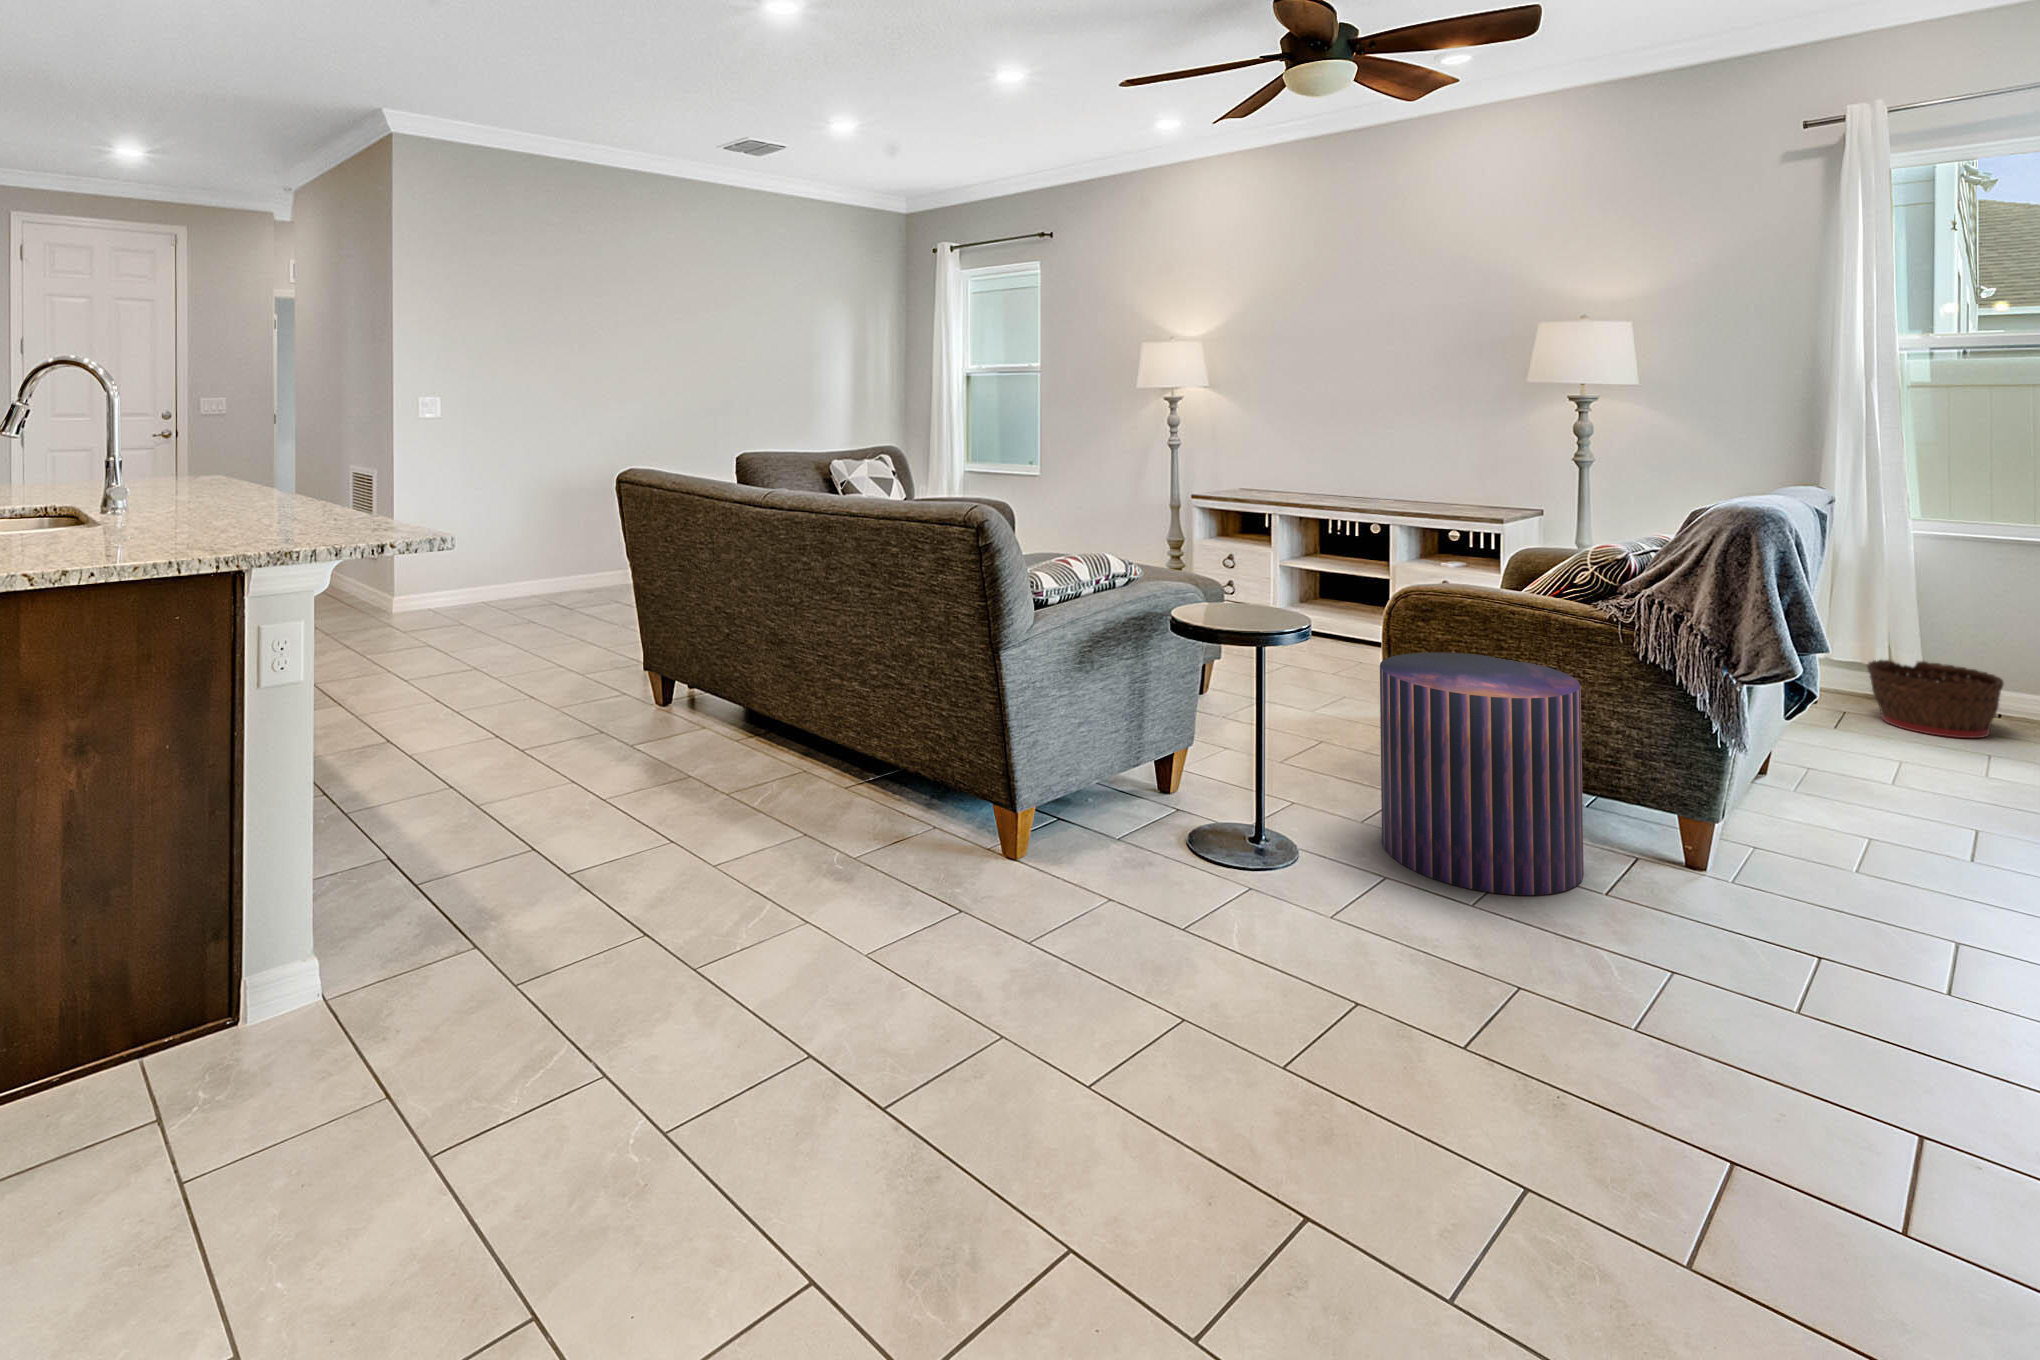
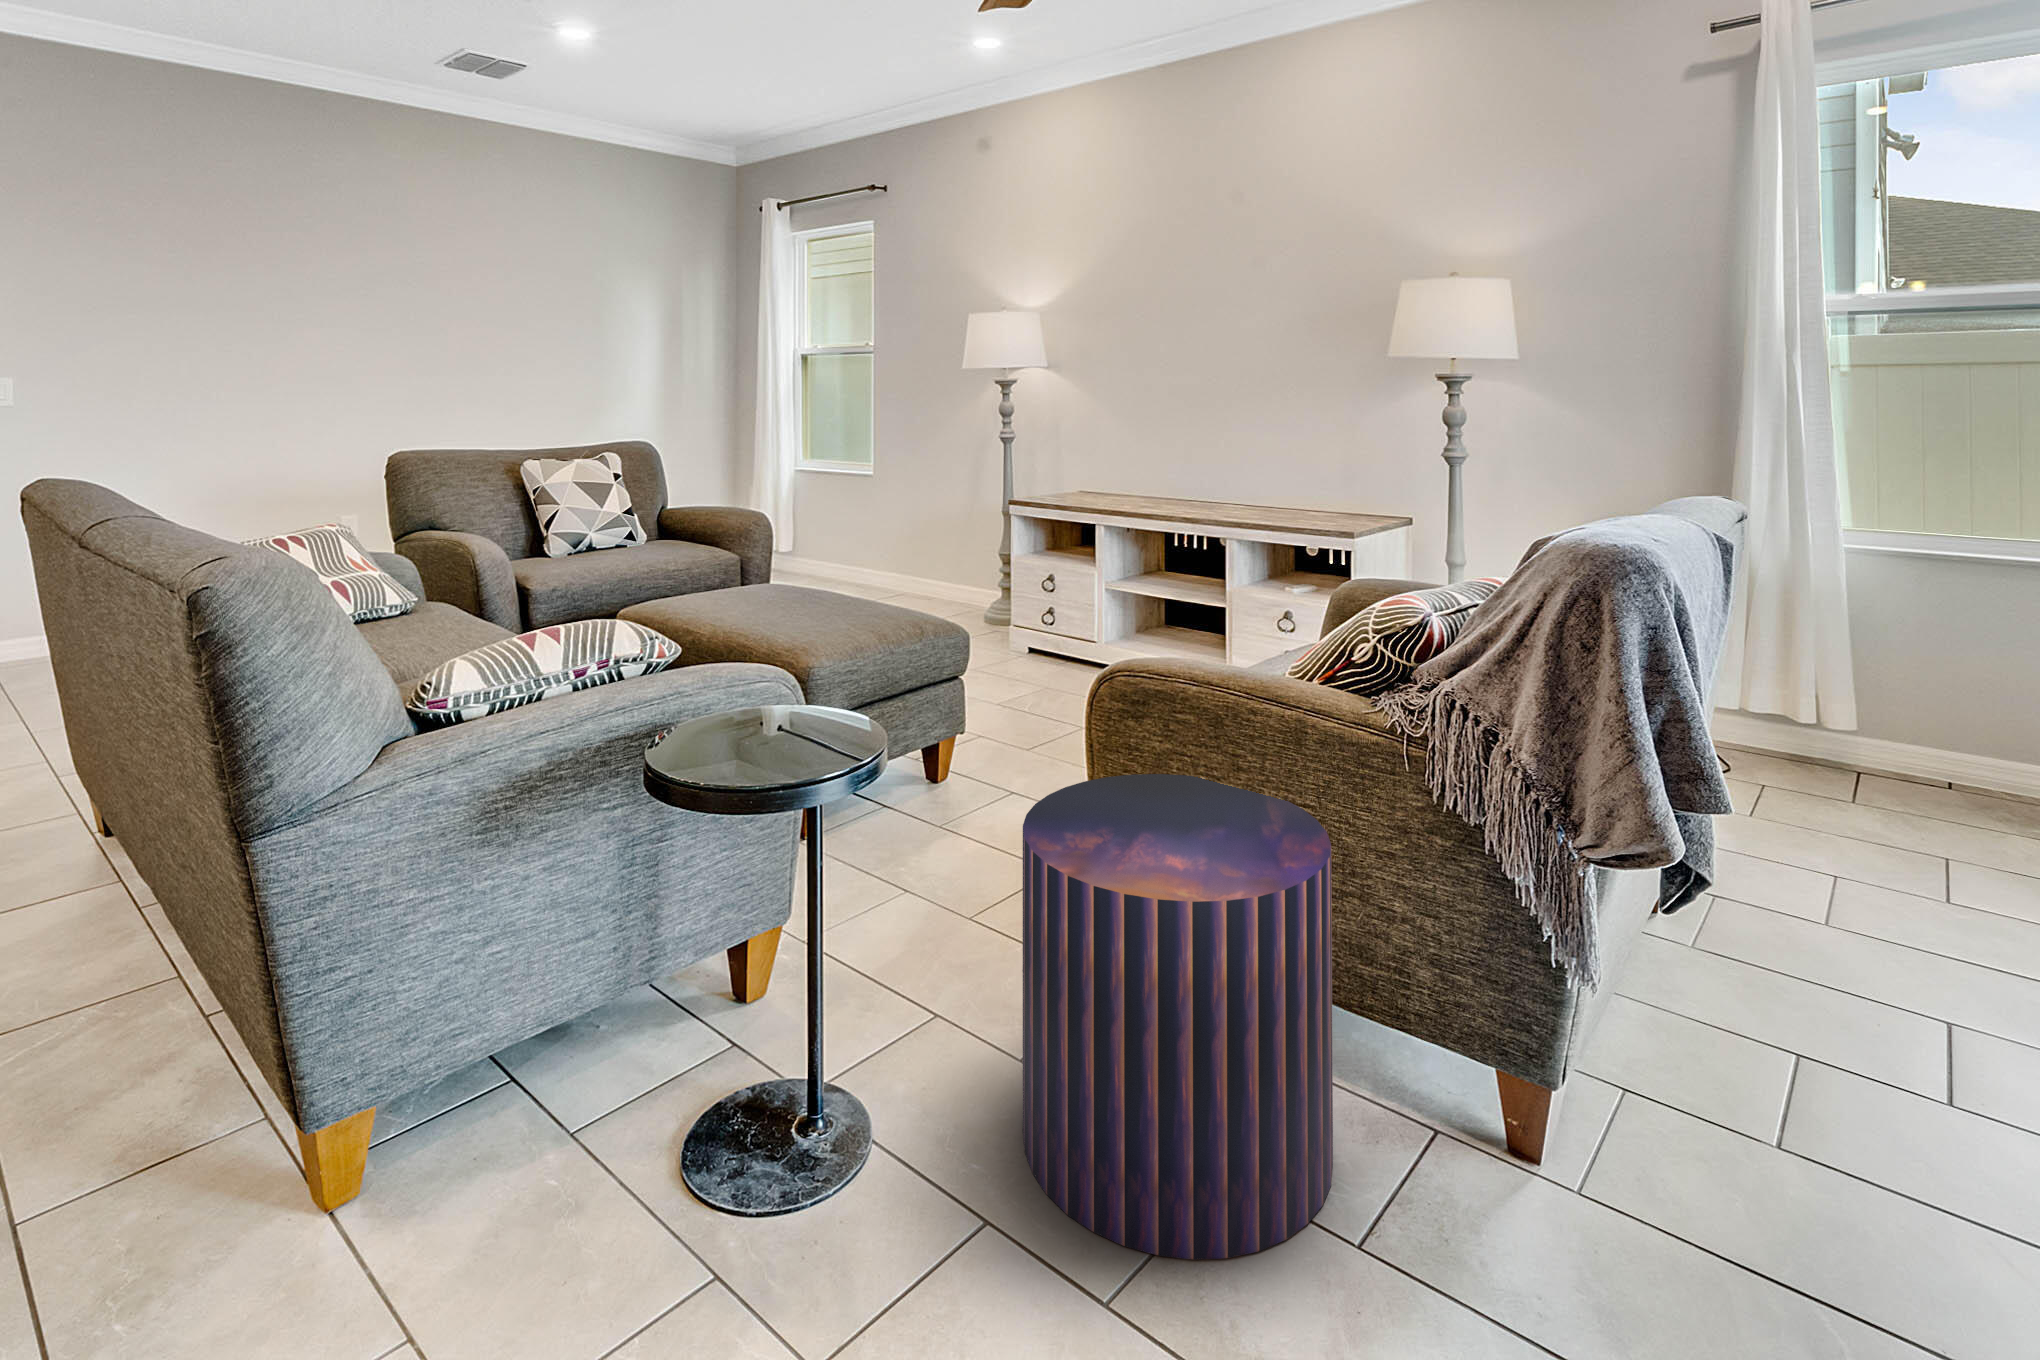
basket: present [1867,660,2004,738] -> none [1777,713,1946,825]

